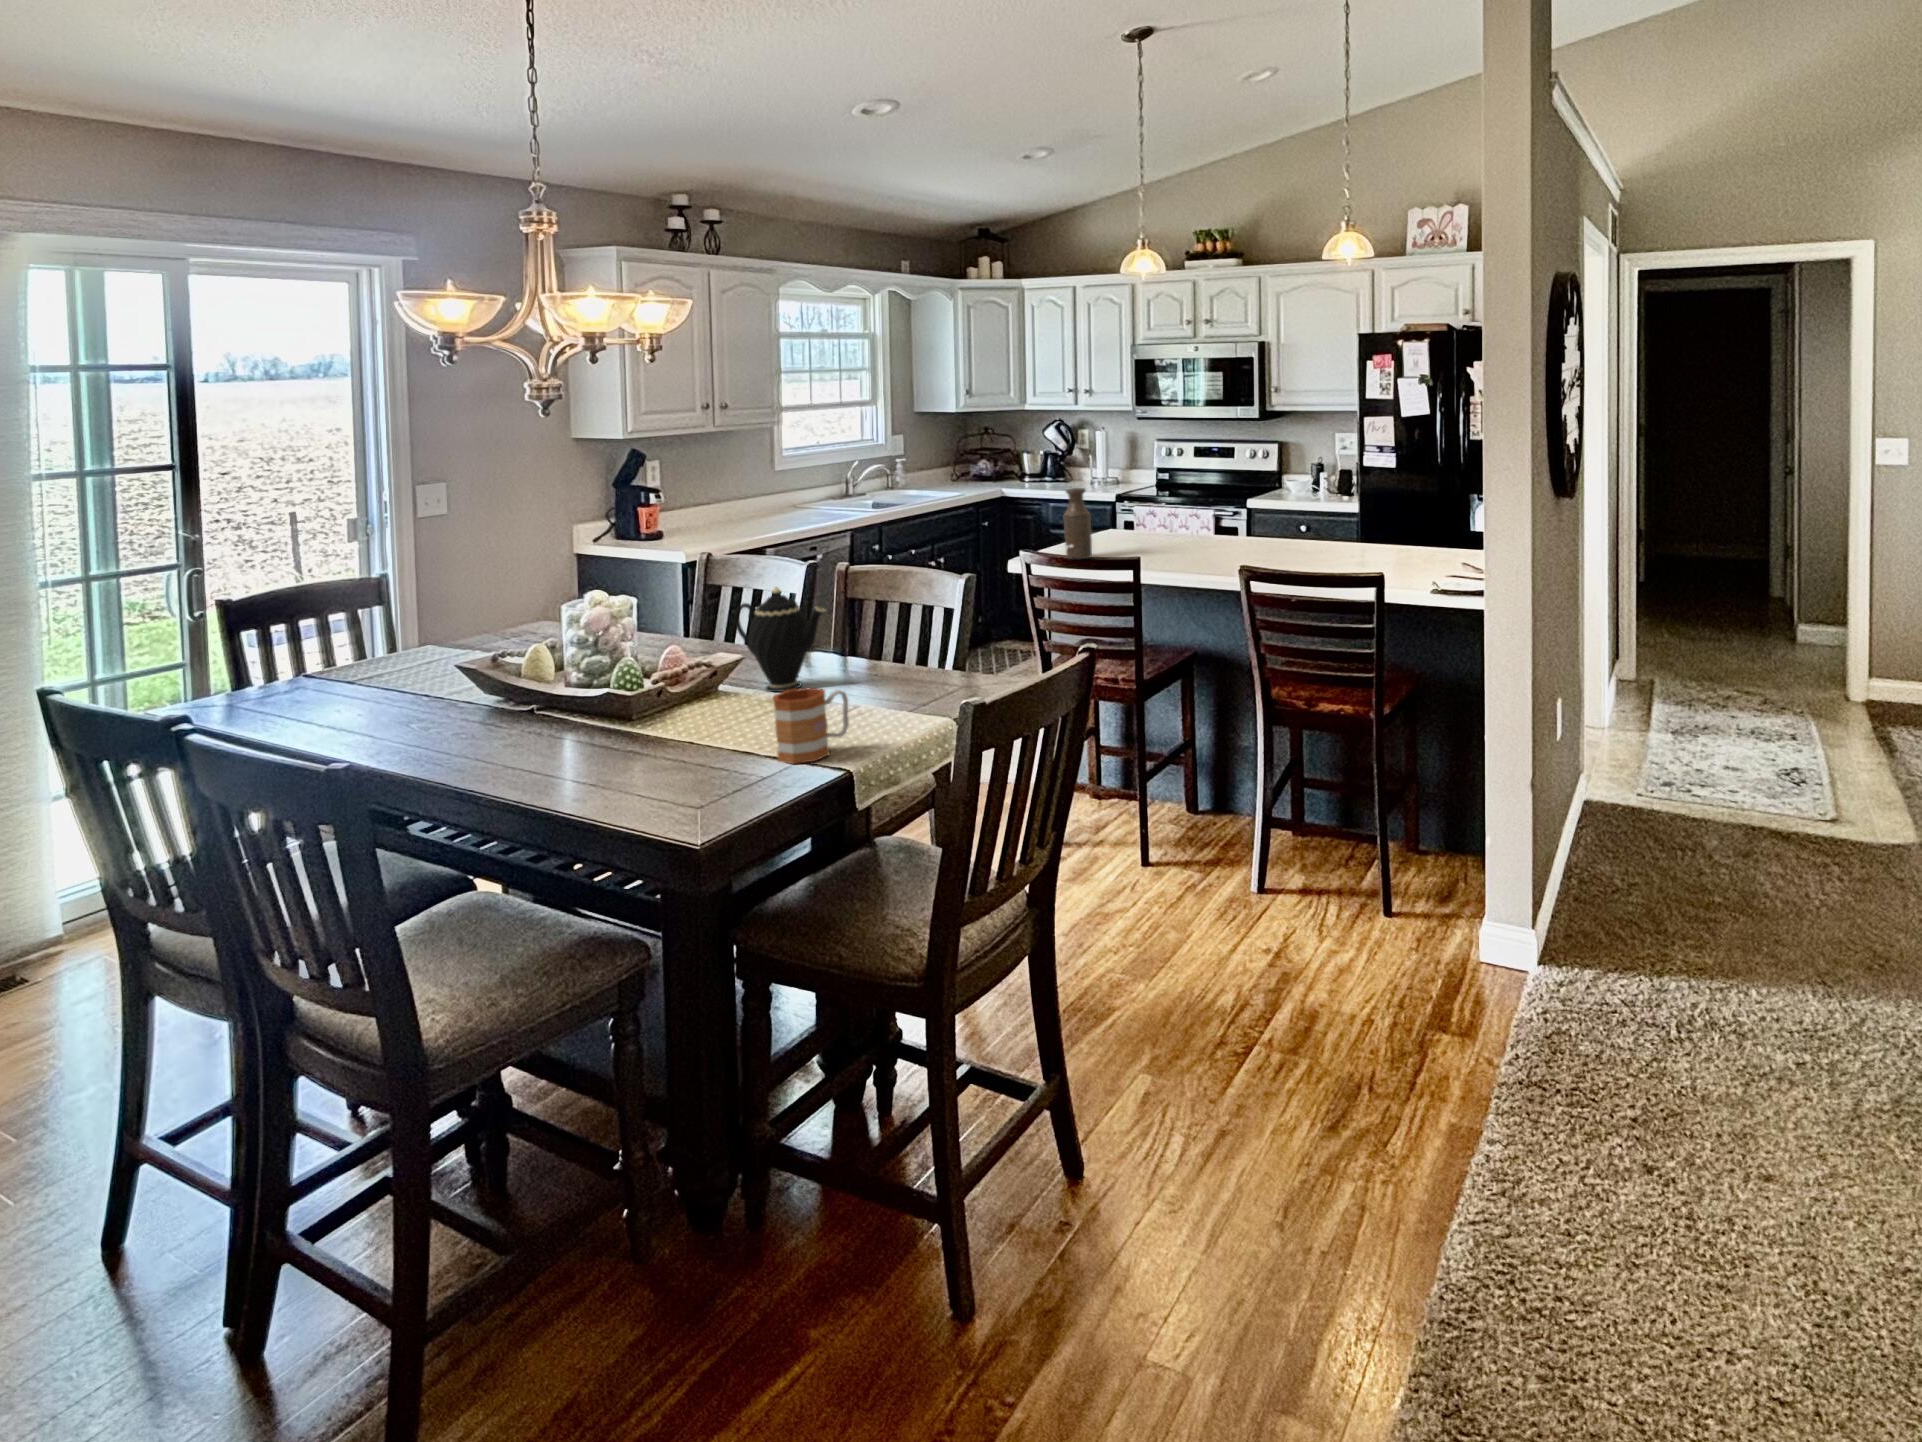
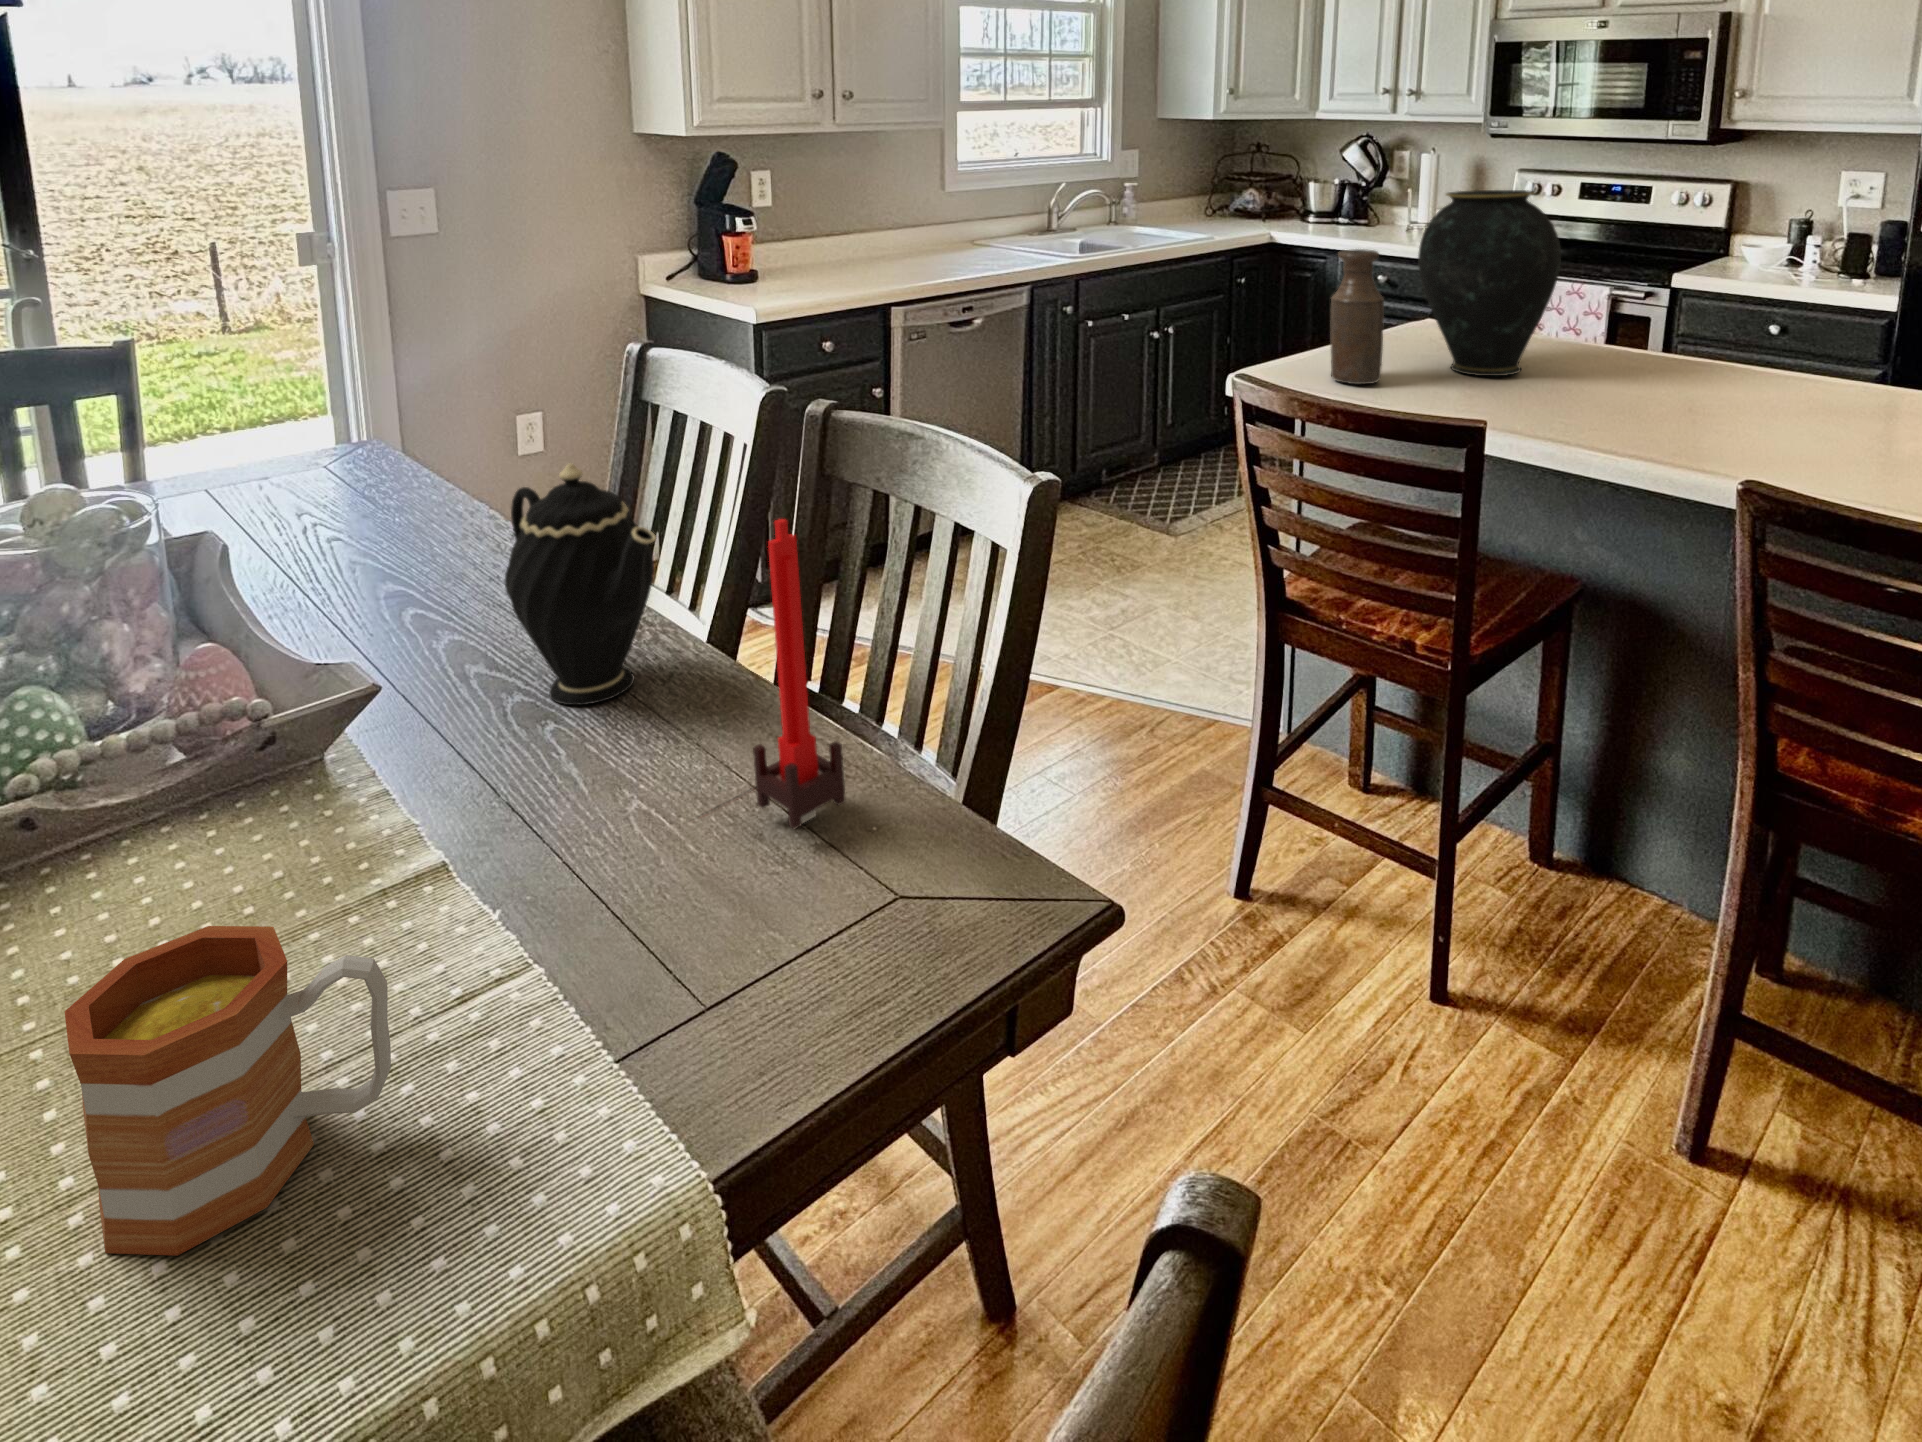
vase: none [1105,454,1174,552] -> present [1418,190,1561,376]
candle: none [889,585,924,705] -> present [753,519,846,829]

